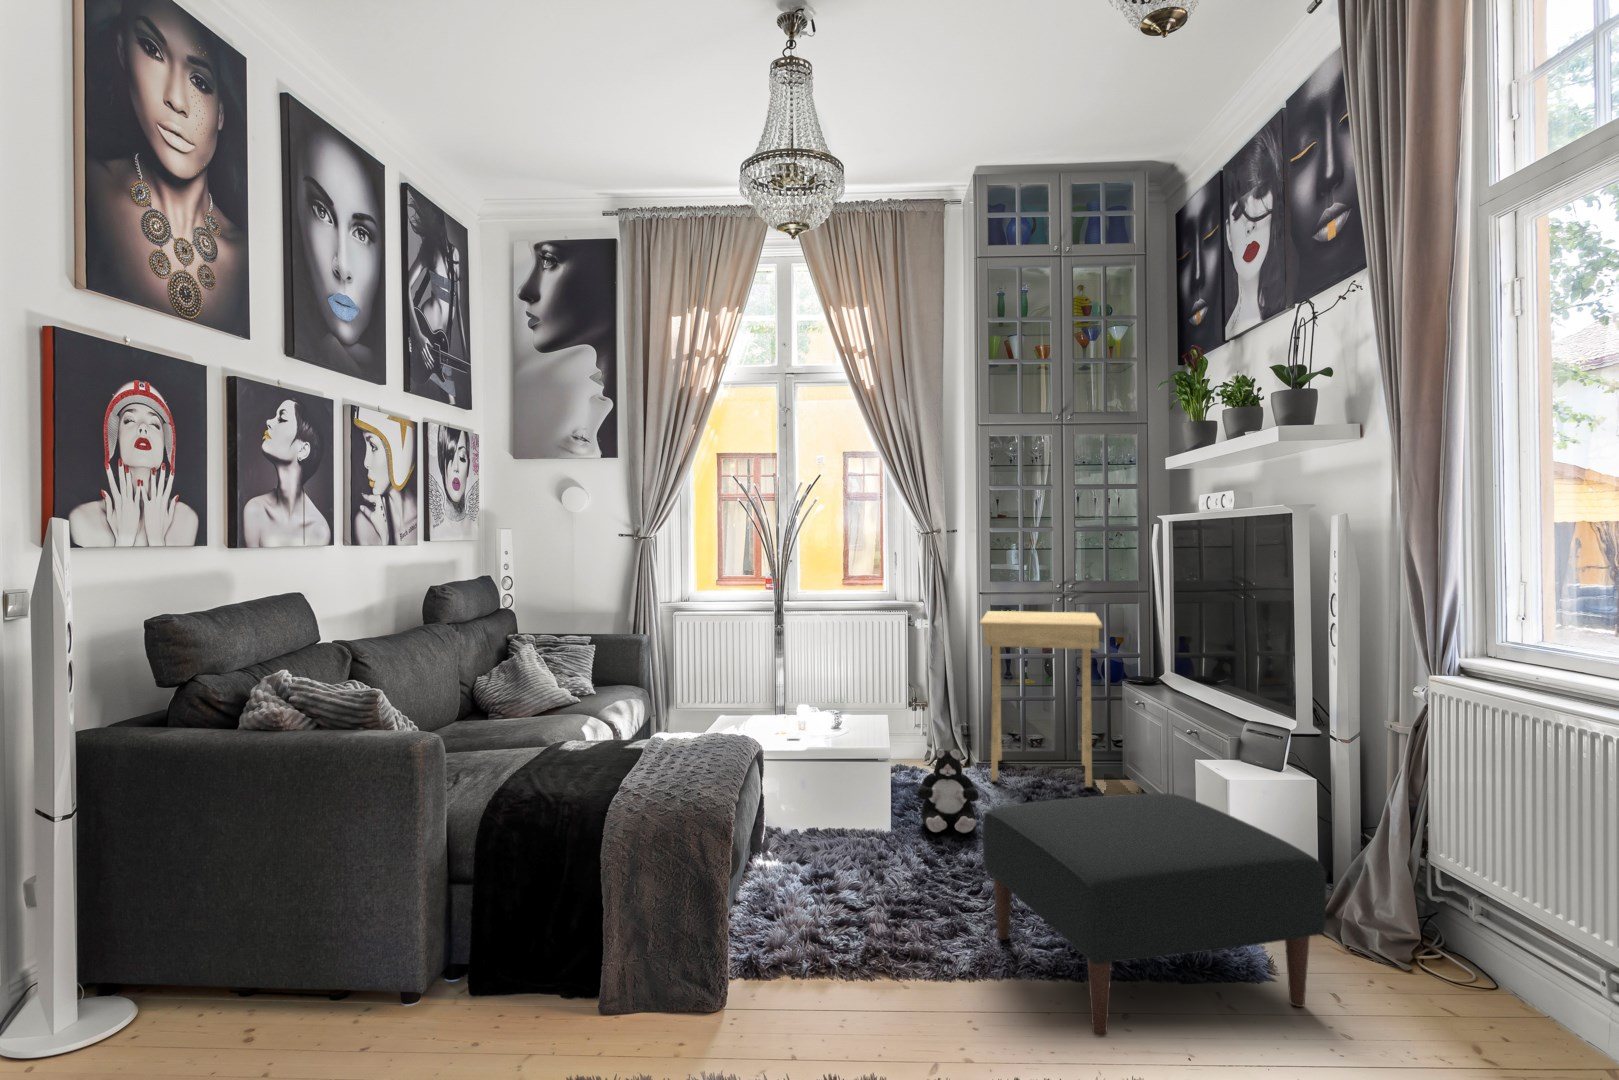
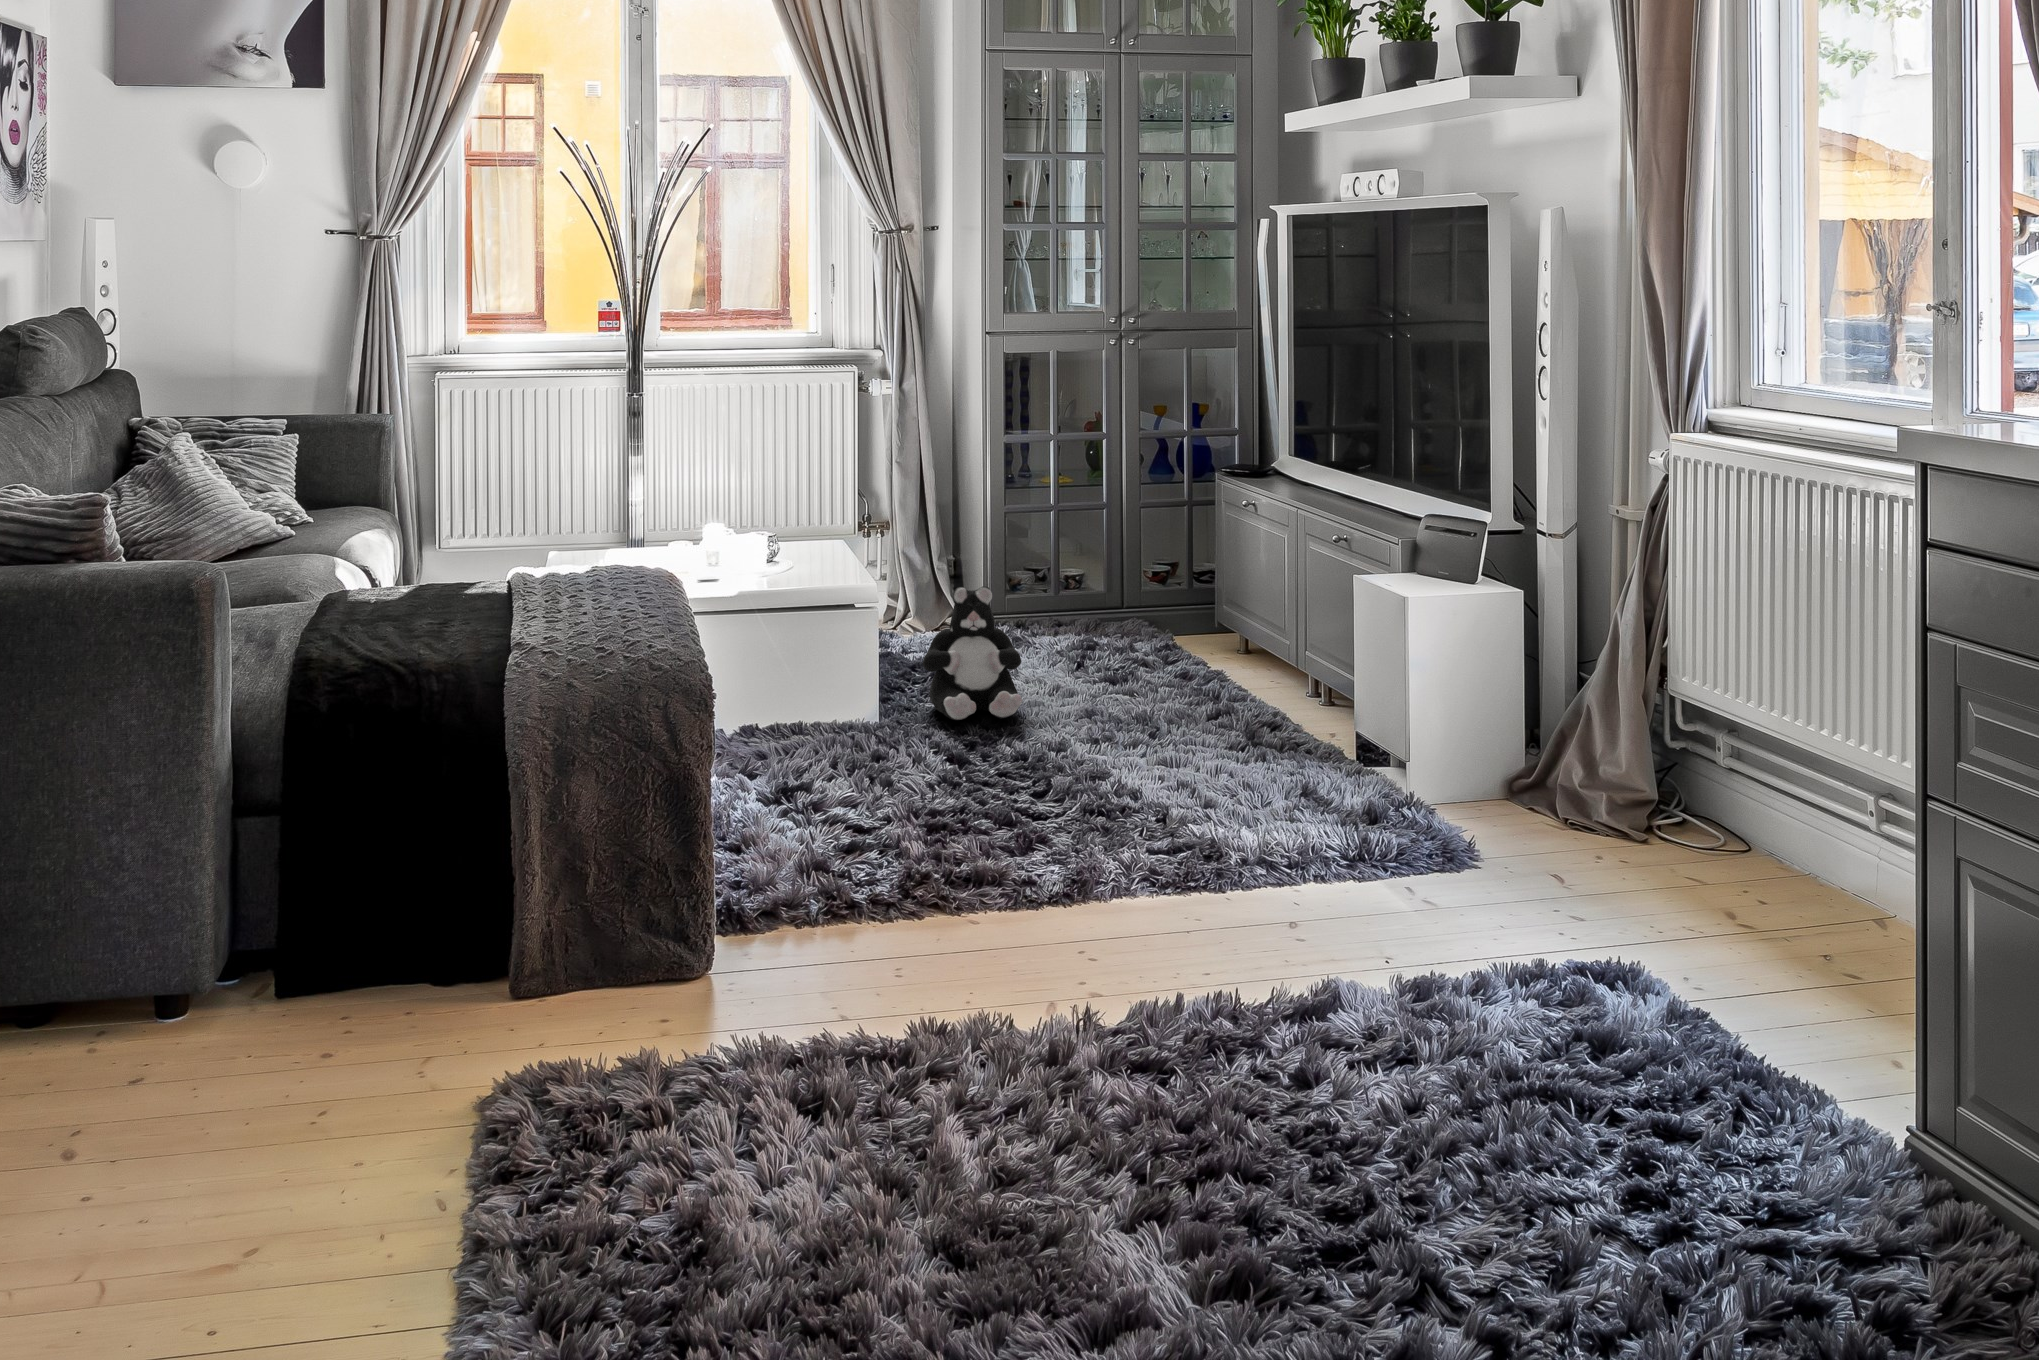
side table: present [980,611,1102,787] -> none [1005,368,1200,645]
ottoman: present [983,793,1326,1037] -> none [1070,622,1540,939]

